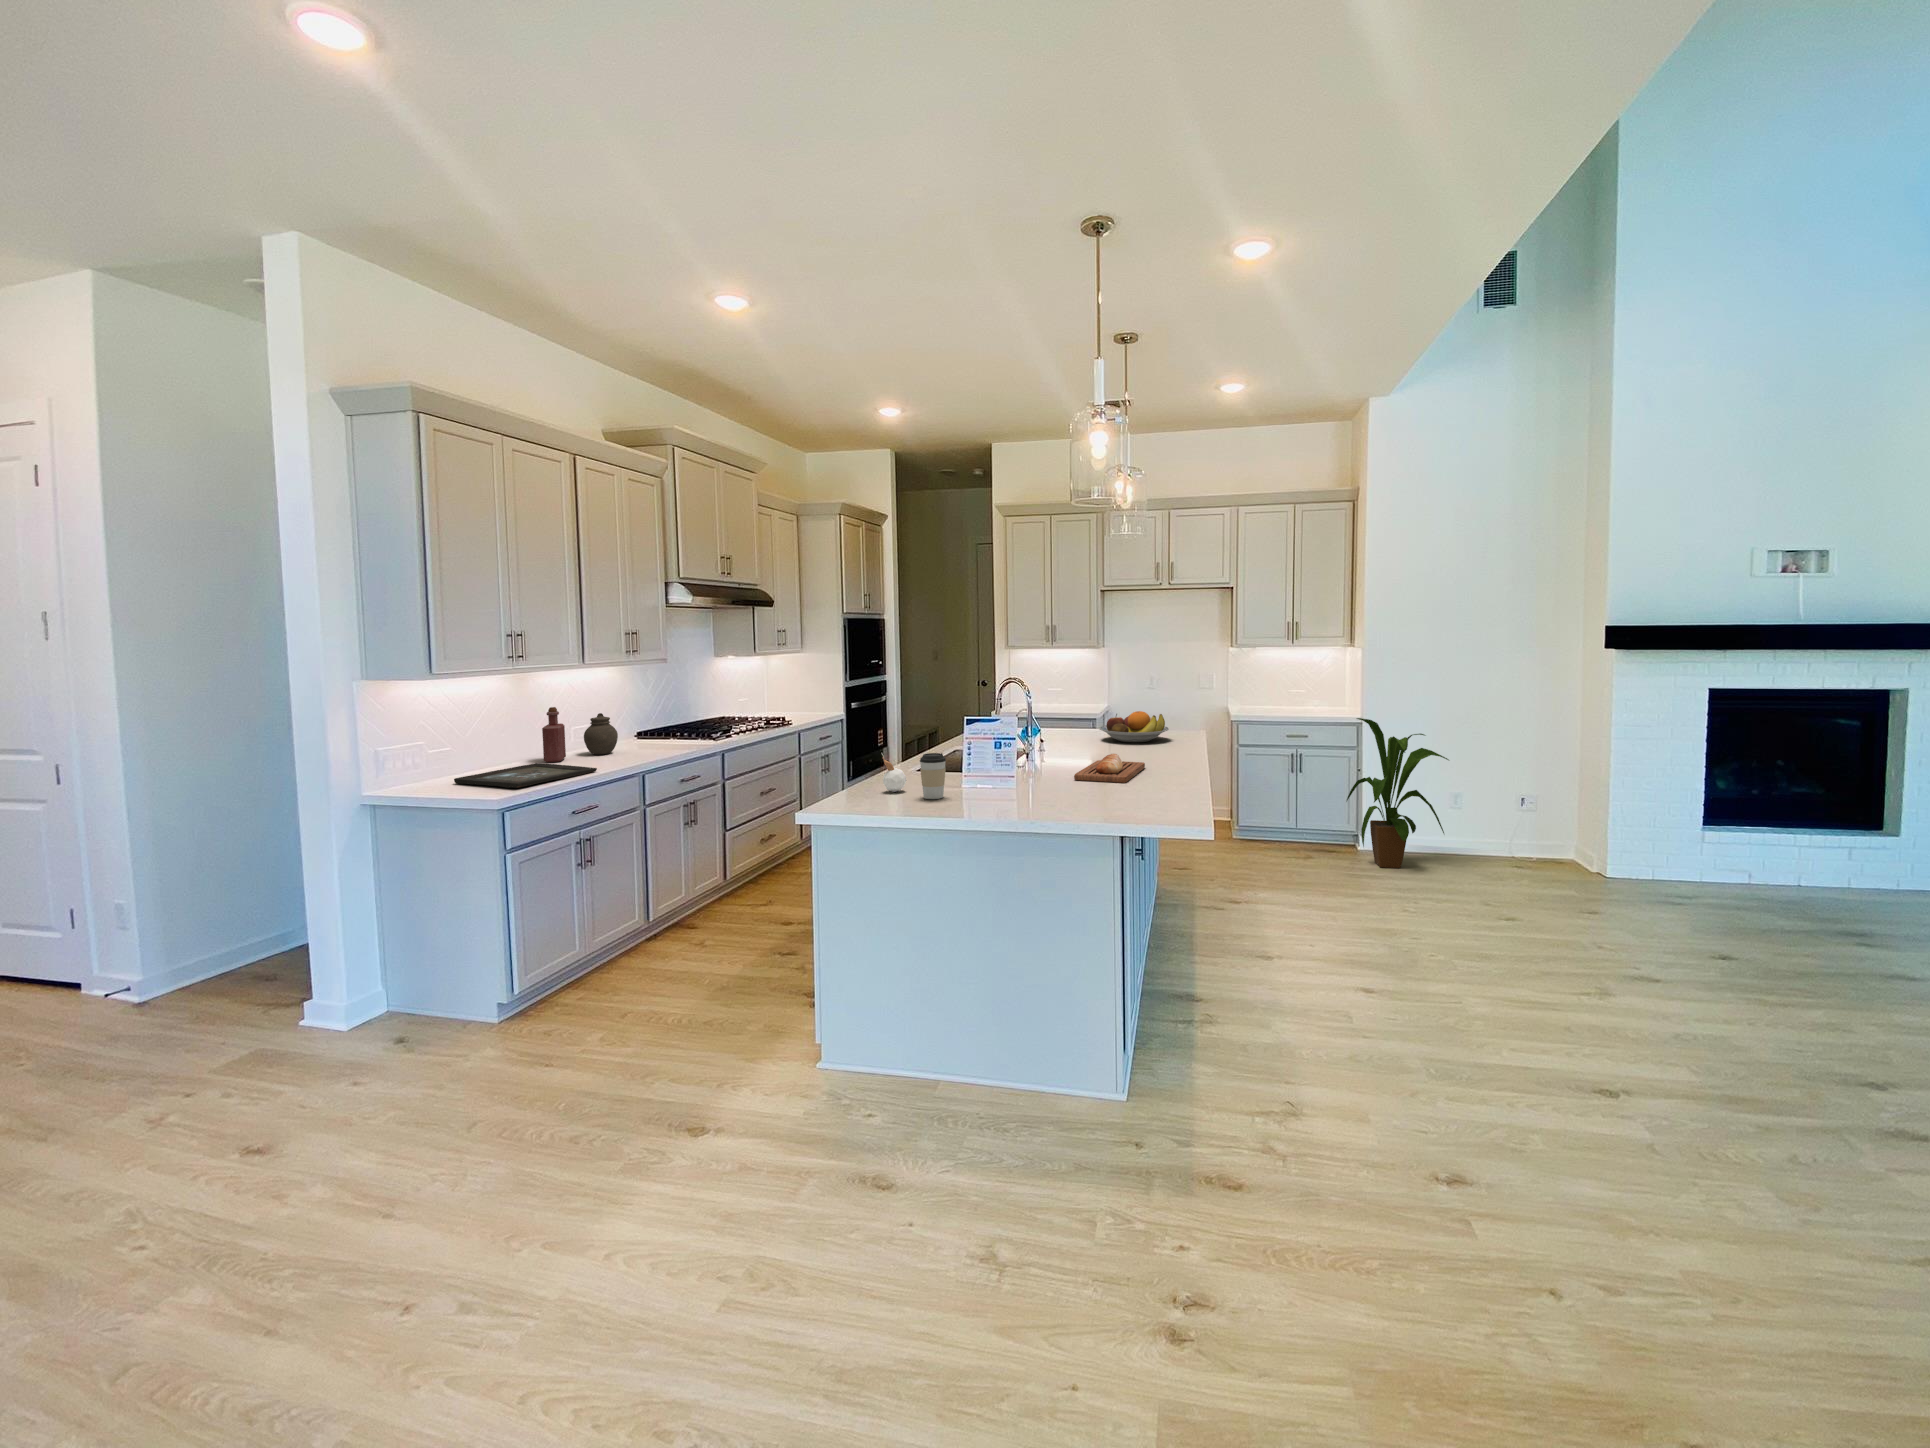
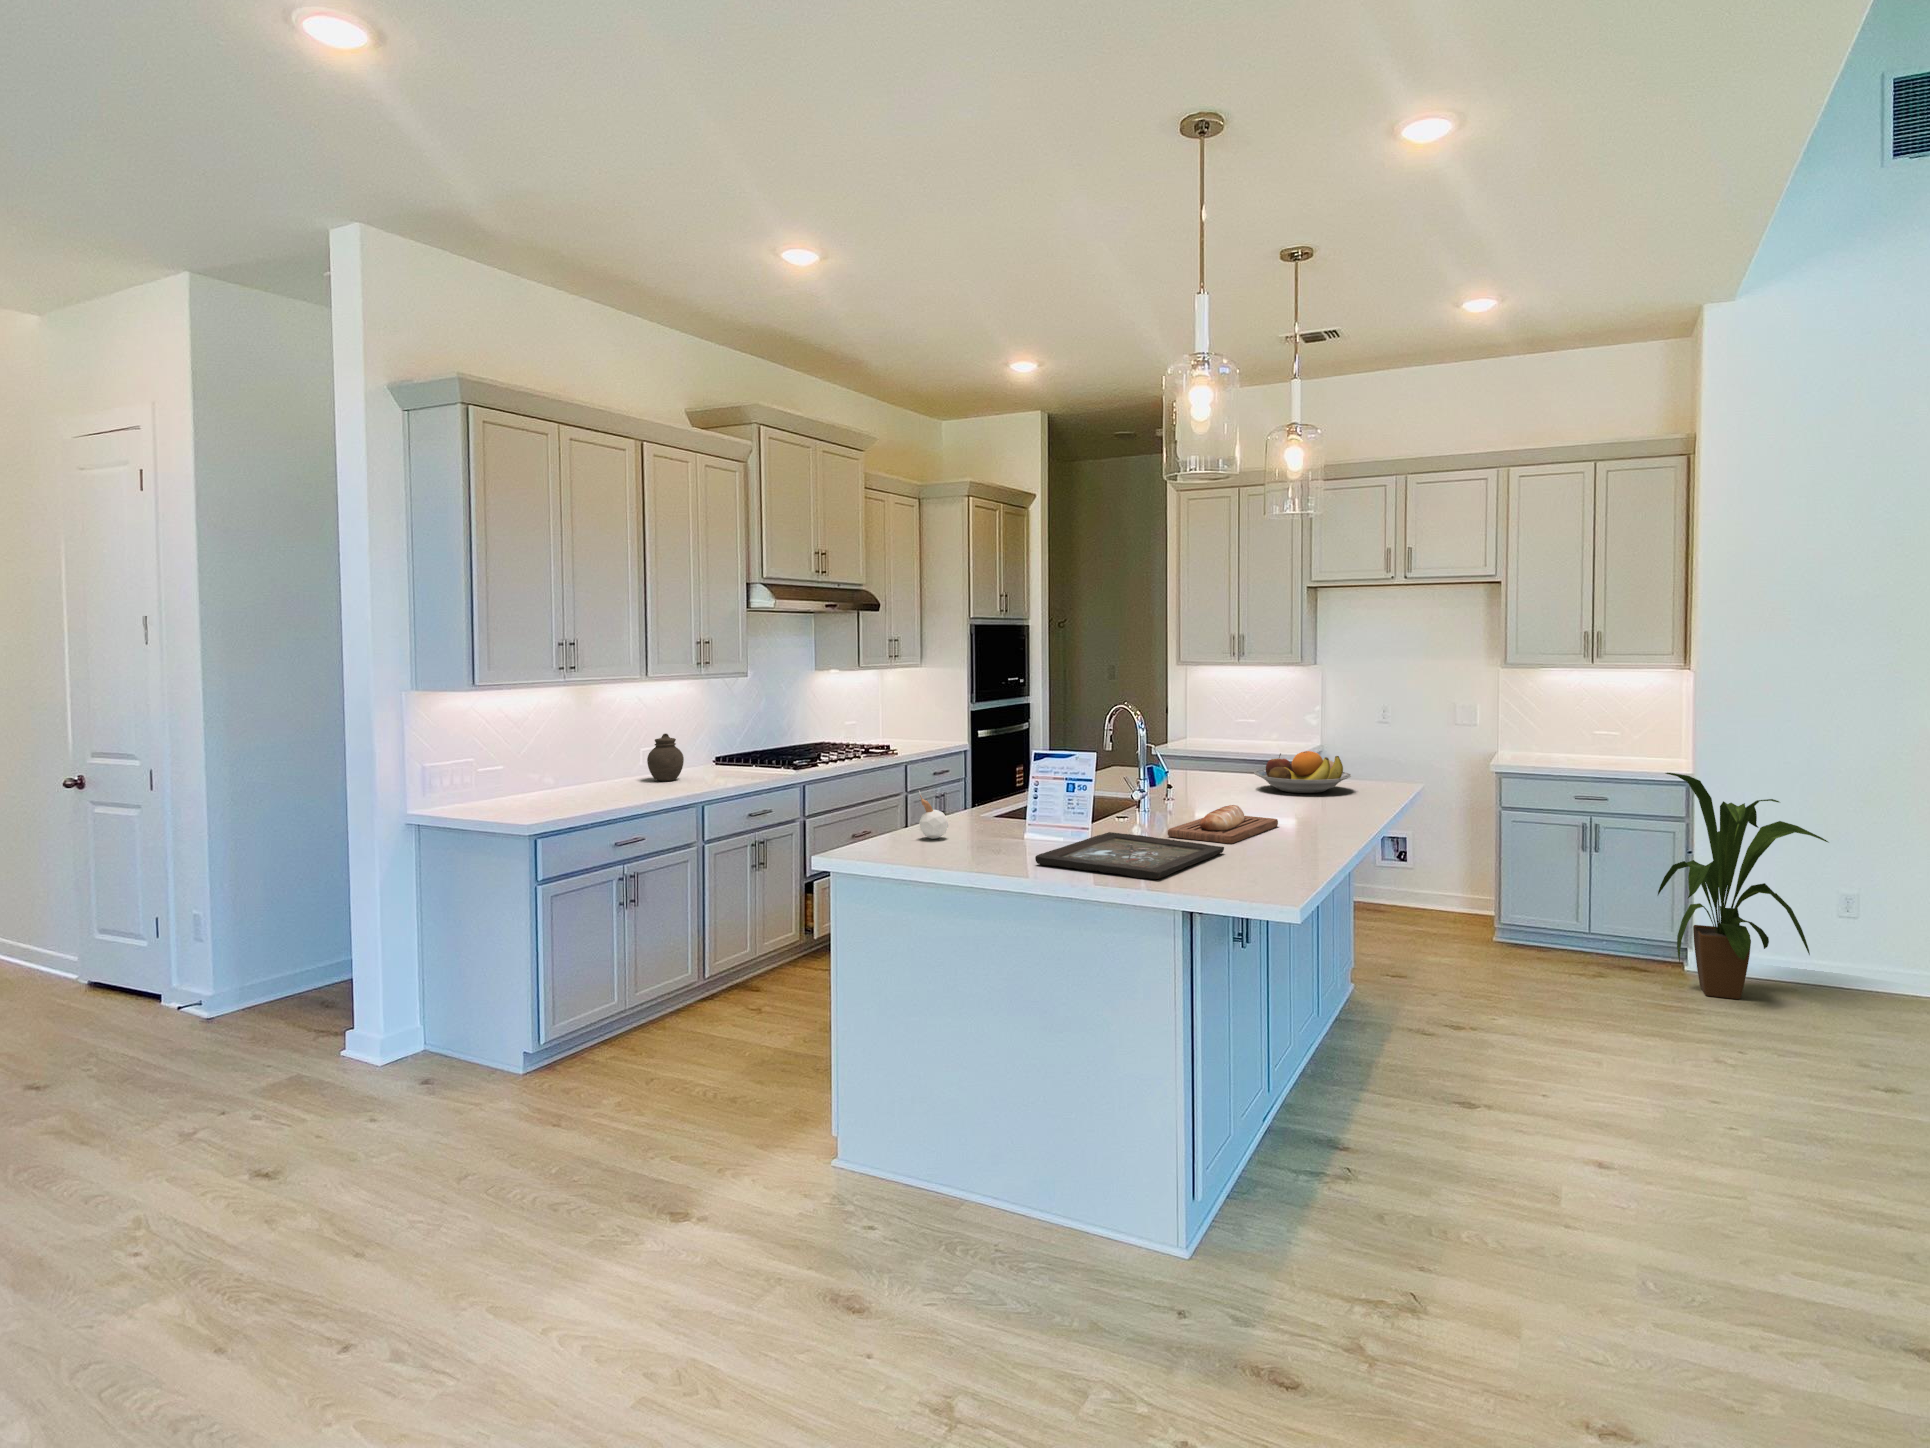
bottle: present [542,707,566,762] -> none [600,725,626,787]
coffee cup: present [920,753,946,799] -> none [955,793,988,850]
tray: present [454,763,597,788] -> present [1035,832,1224,879]

